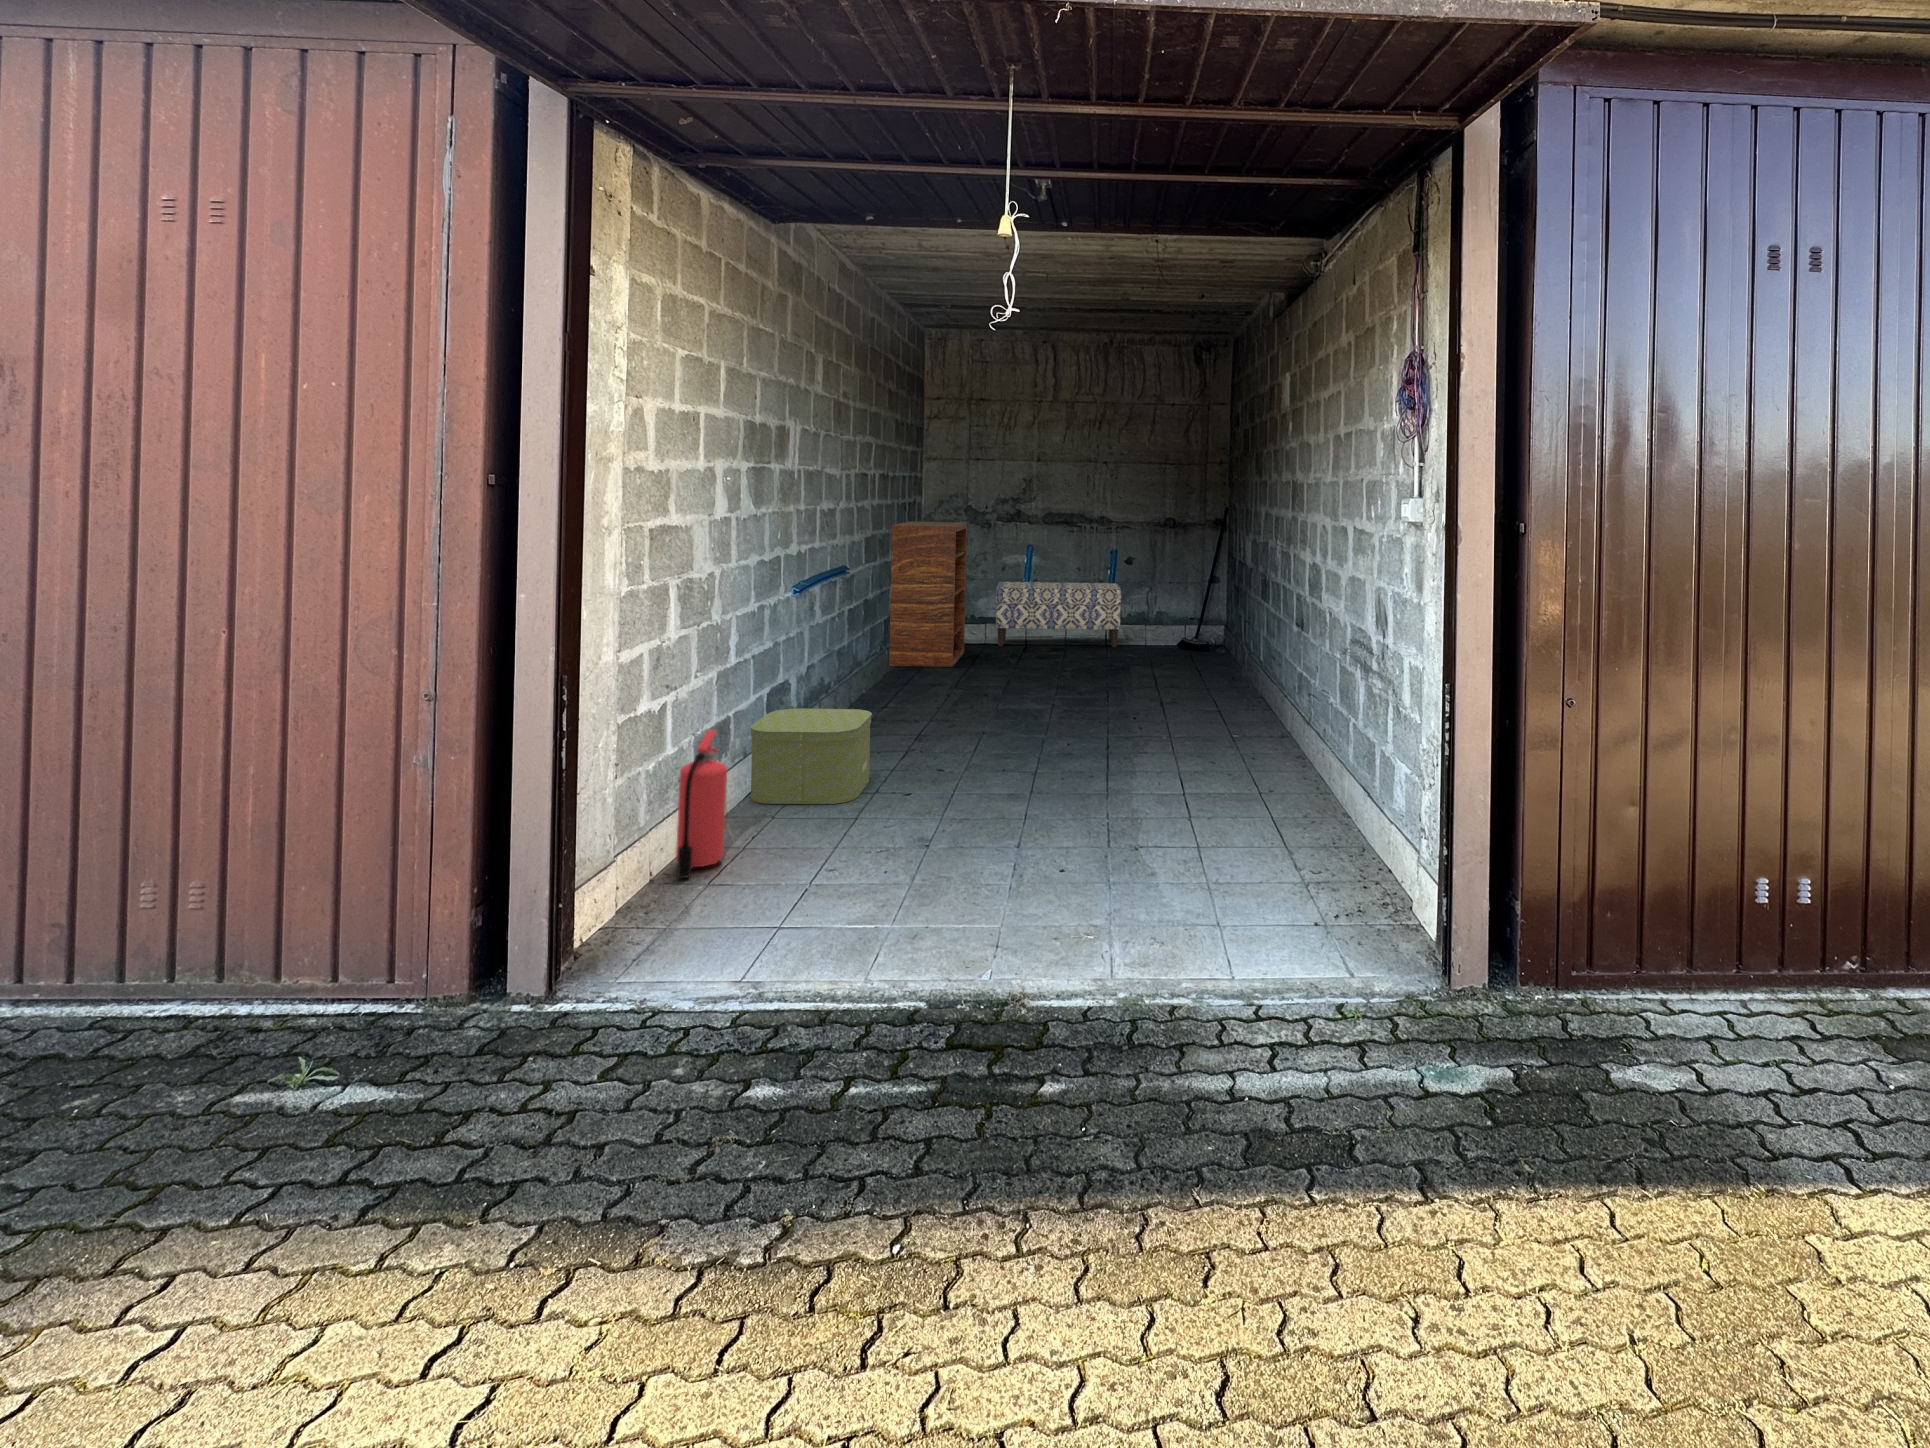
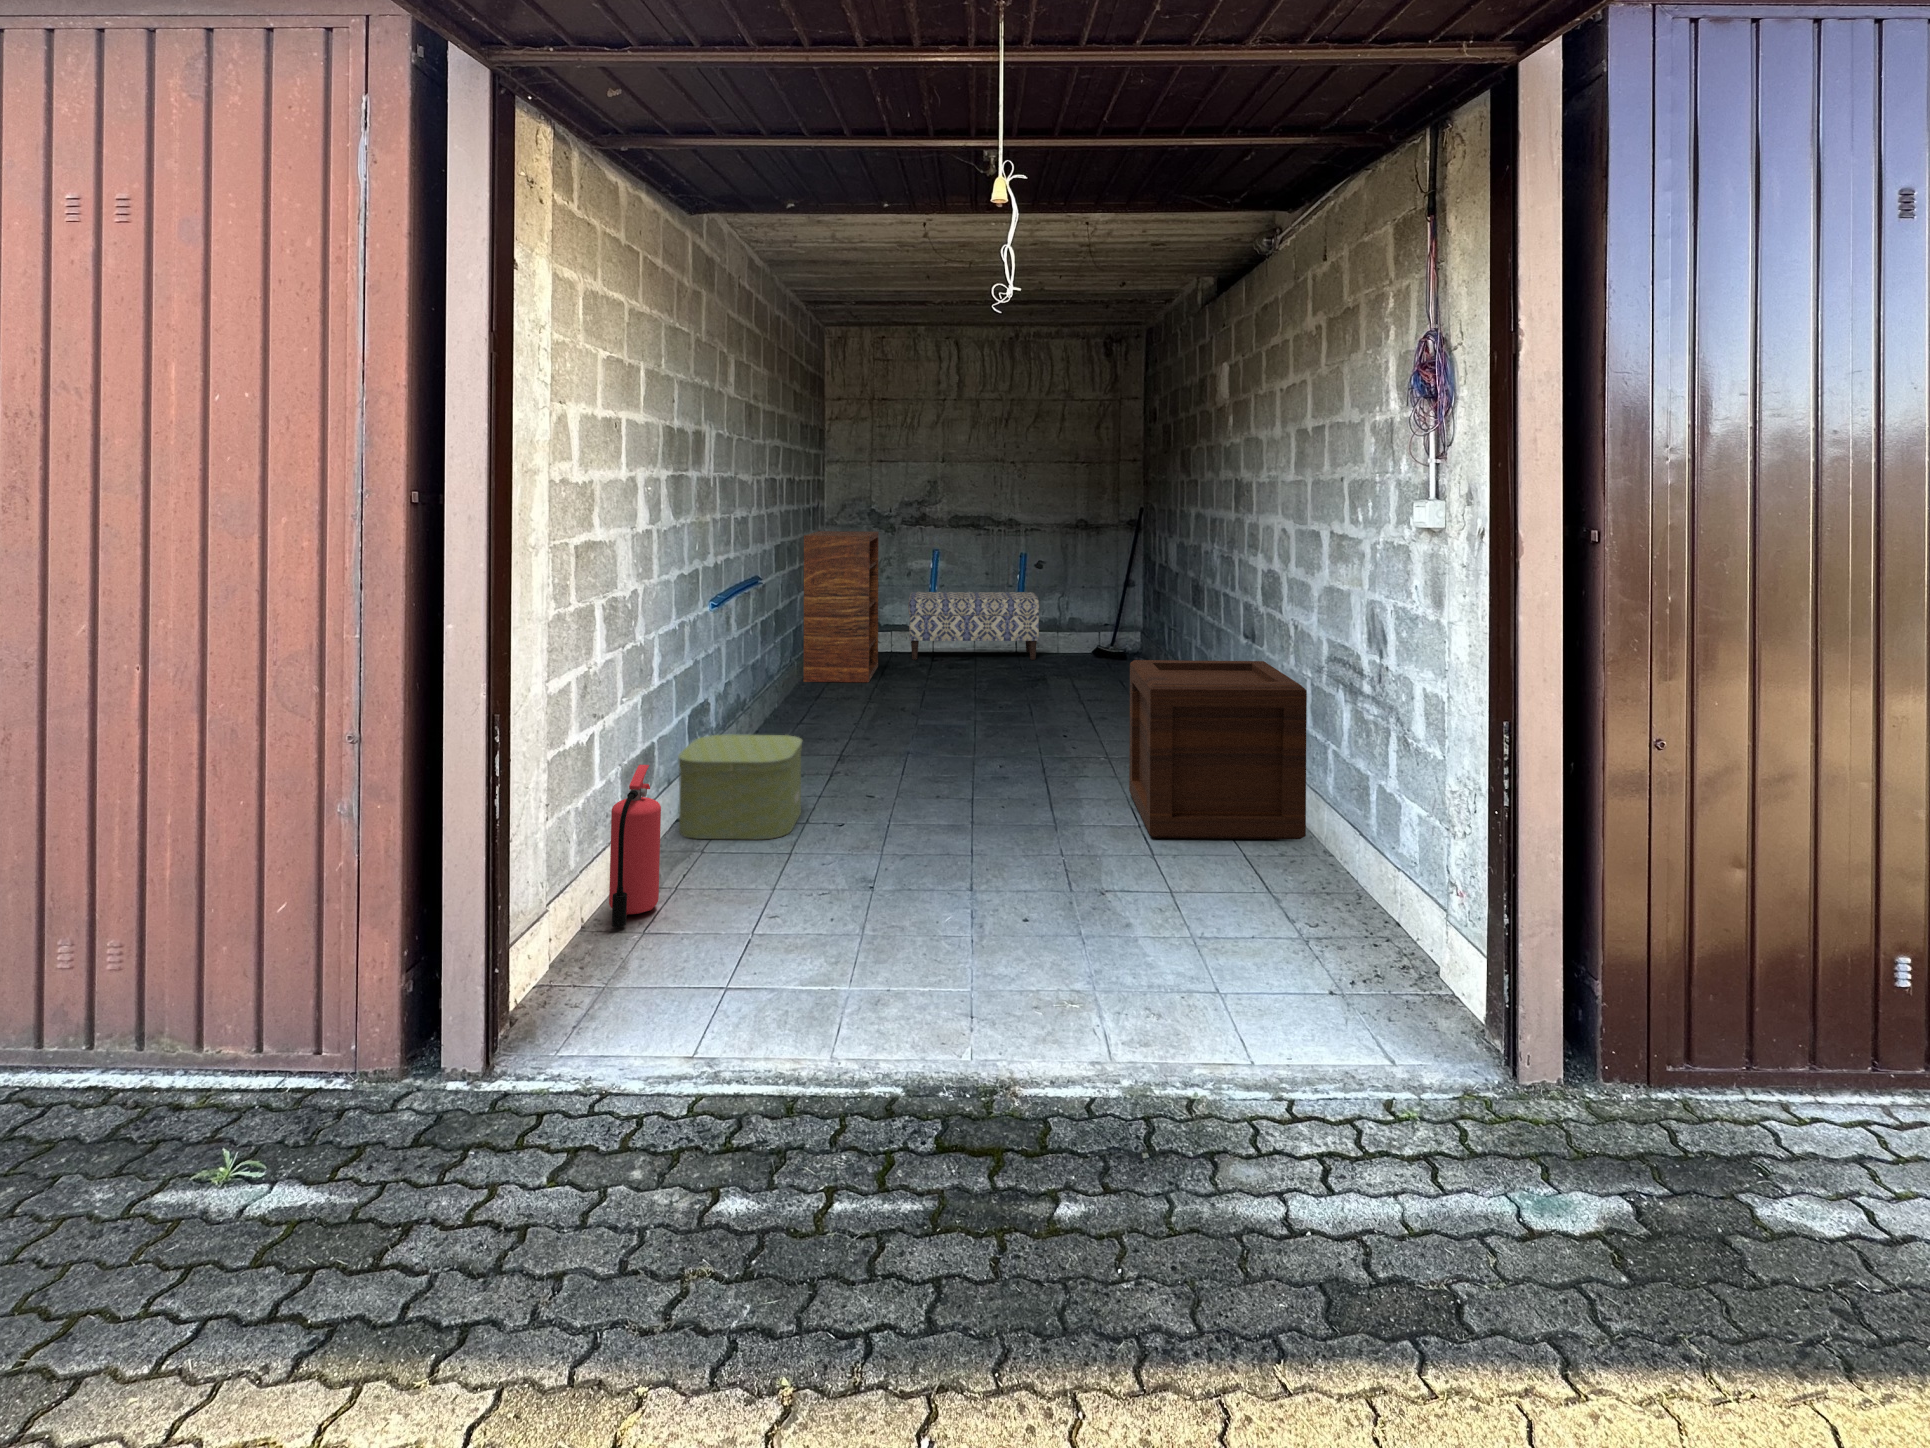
wooden crate: none [1178,642,1331,803] -> present [1129,660,1307,839]

